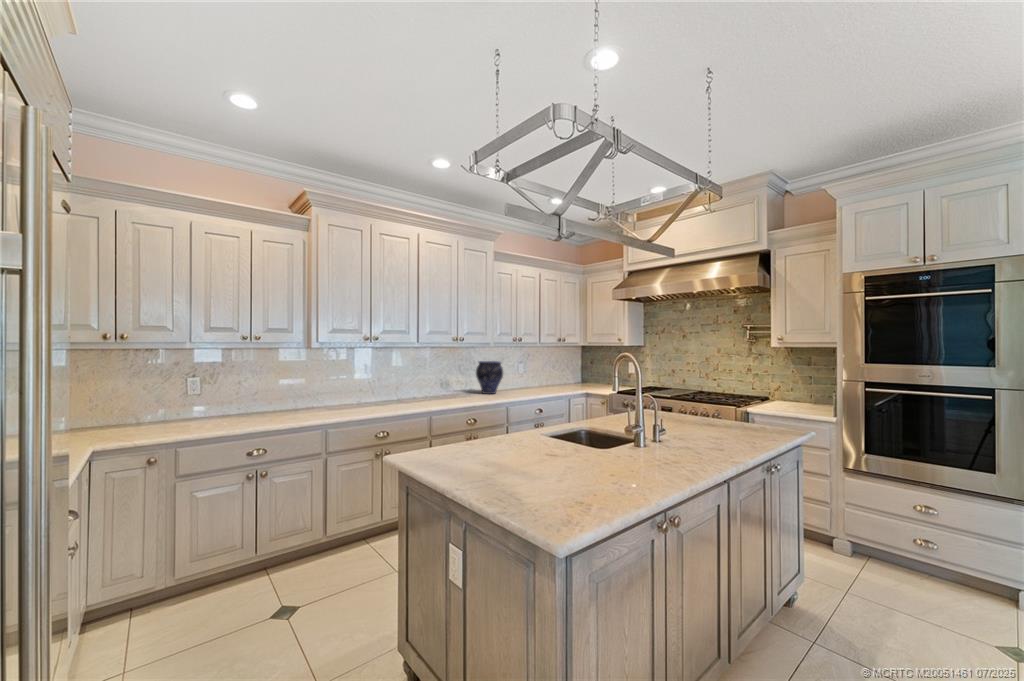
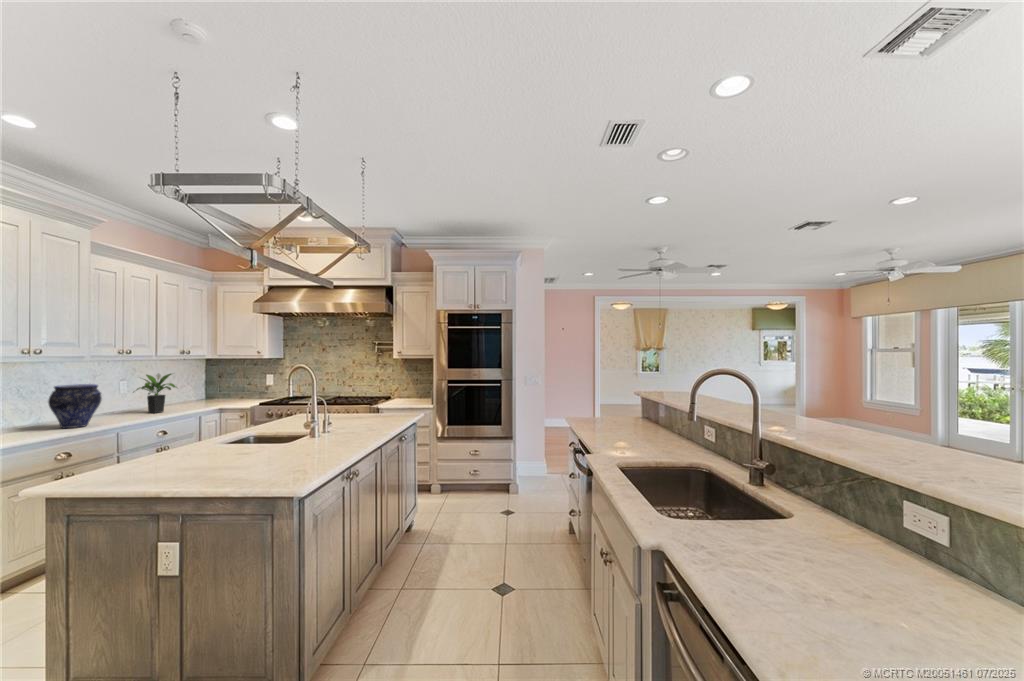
potted plant: none [526,355,555,390] -> present [137,373,177,413]

